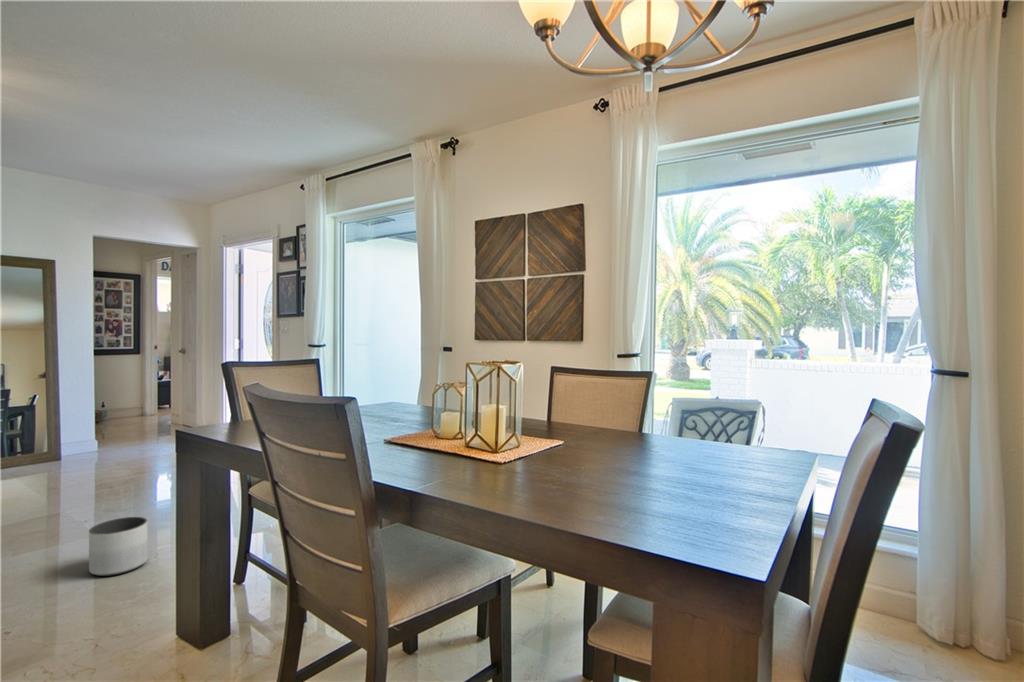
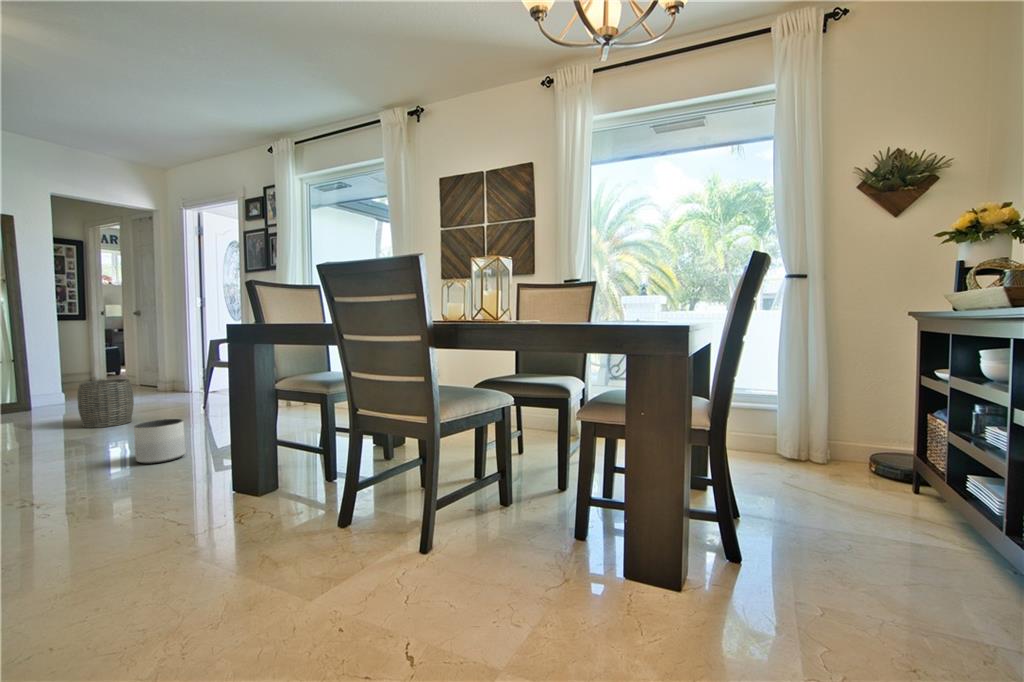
woven basket: none [79,442,138,499] -> present [77,379,134,428]

